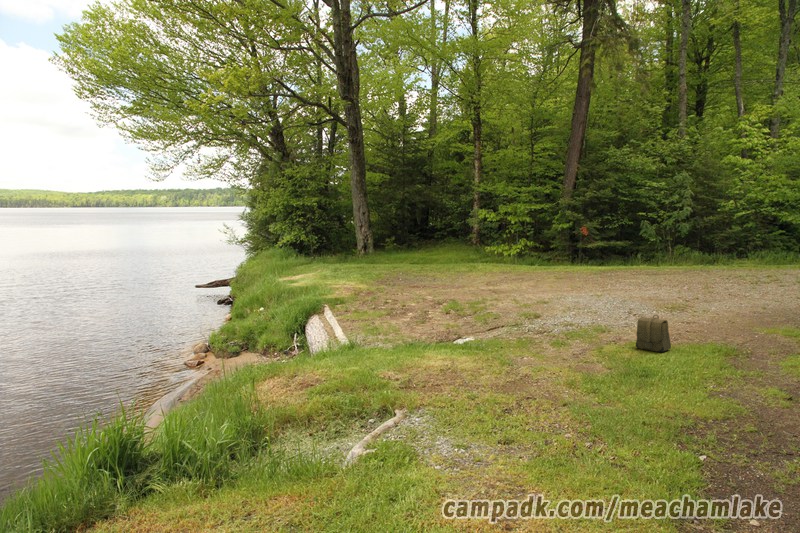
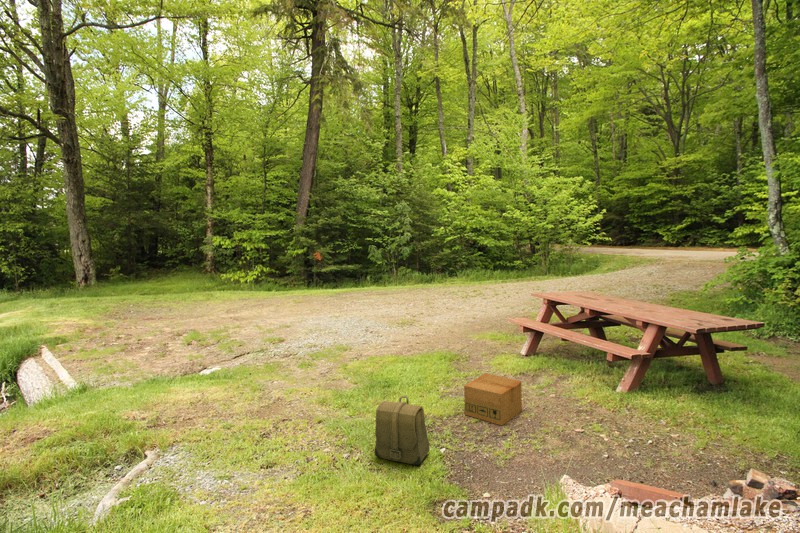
cardboard box: none [702,316,748,345] -> present [464,373,522,426]

